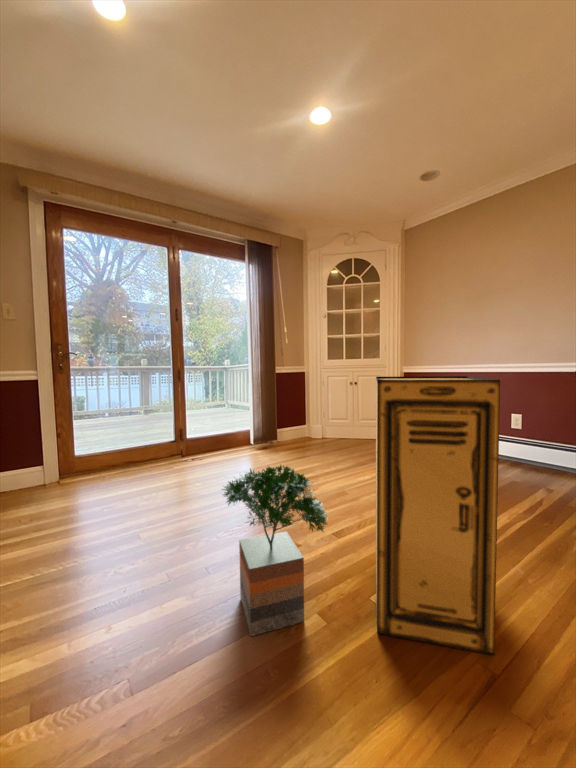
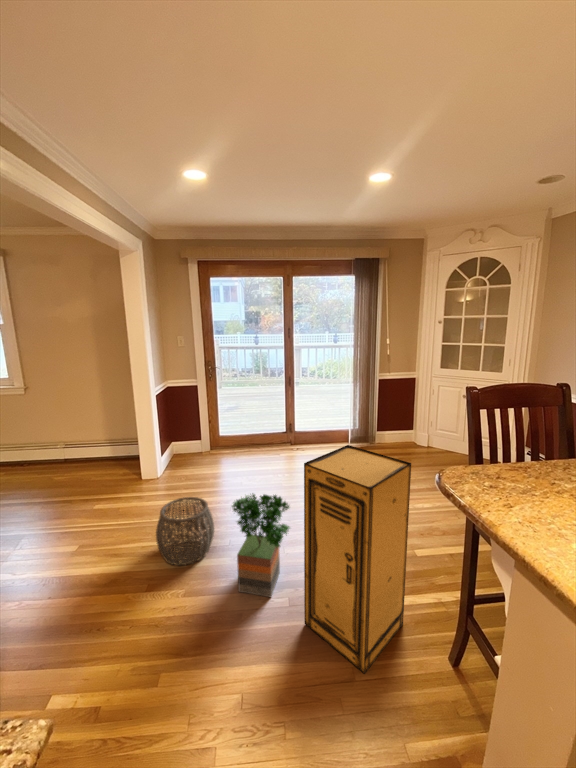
woven basket: none [45,513,164,650] -> present [156,497,214,566]

